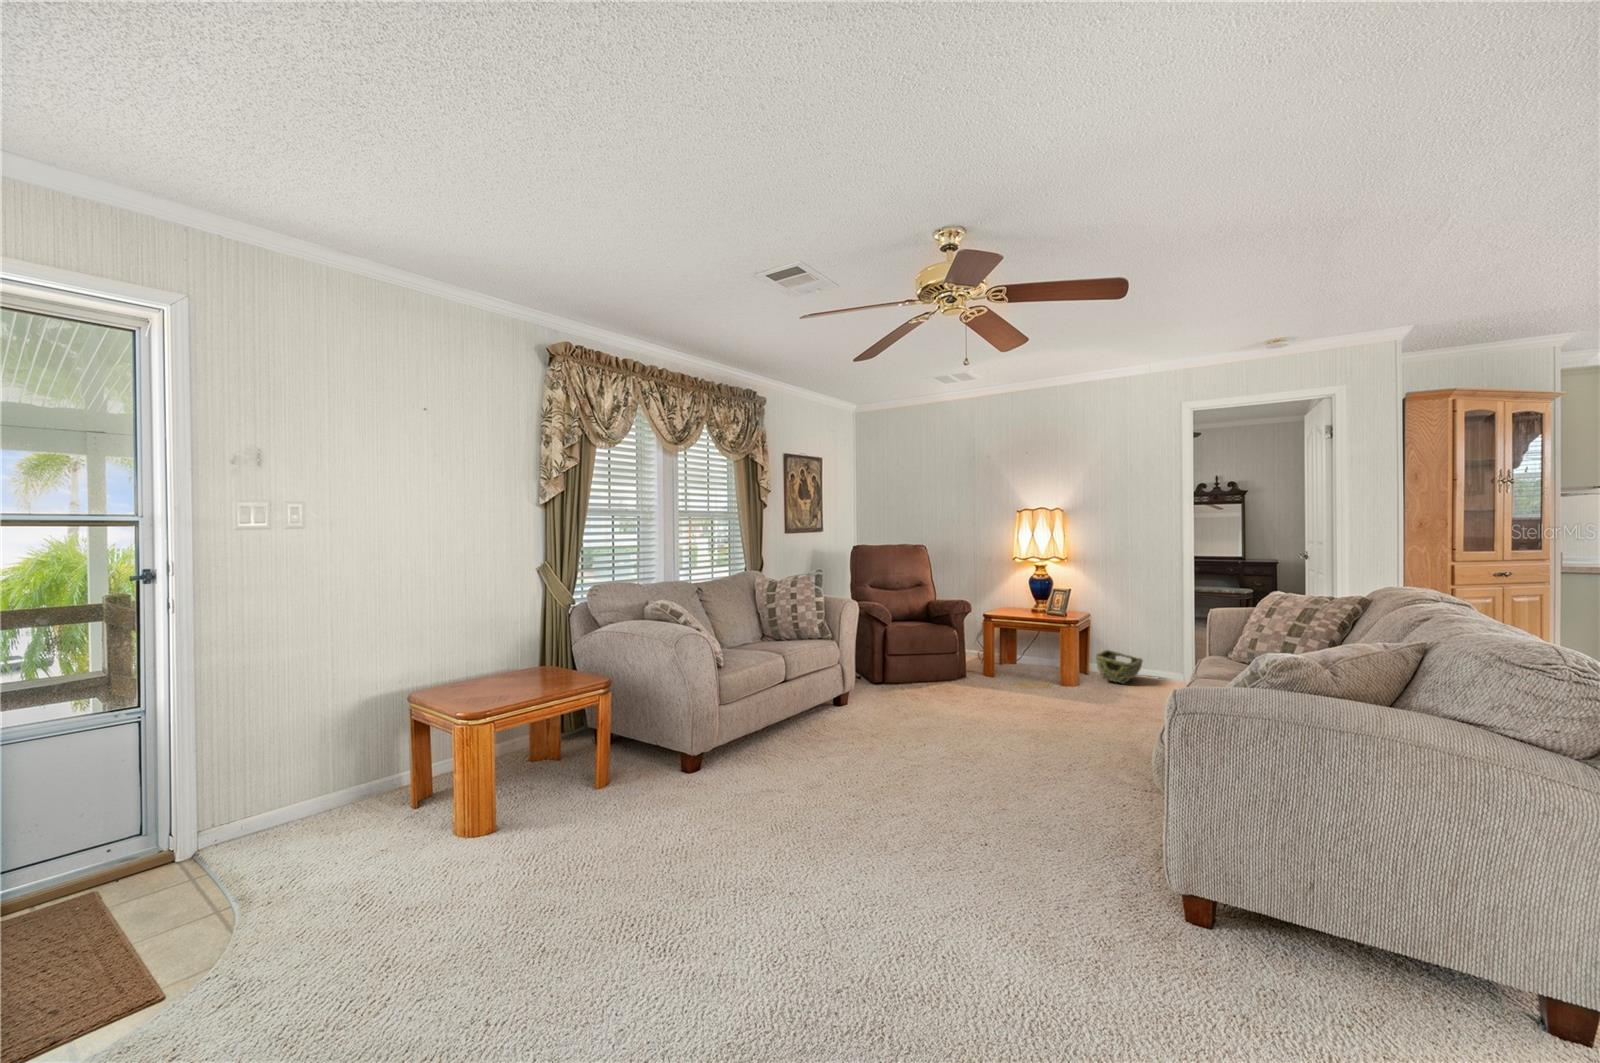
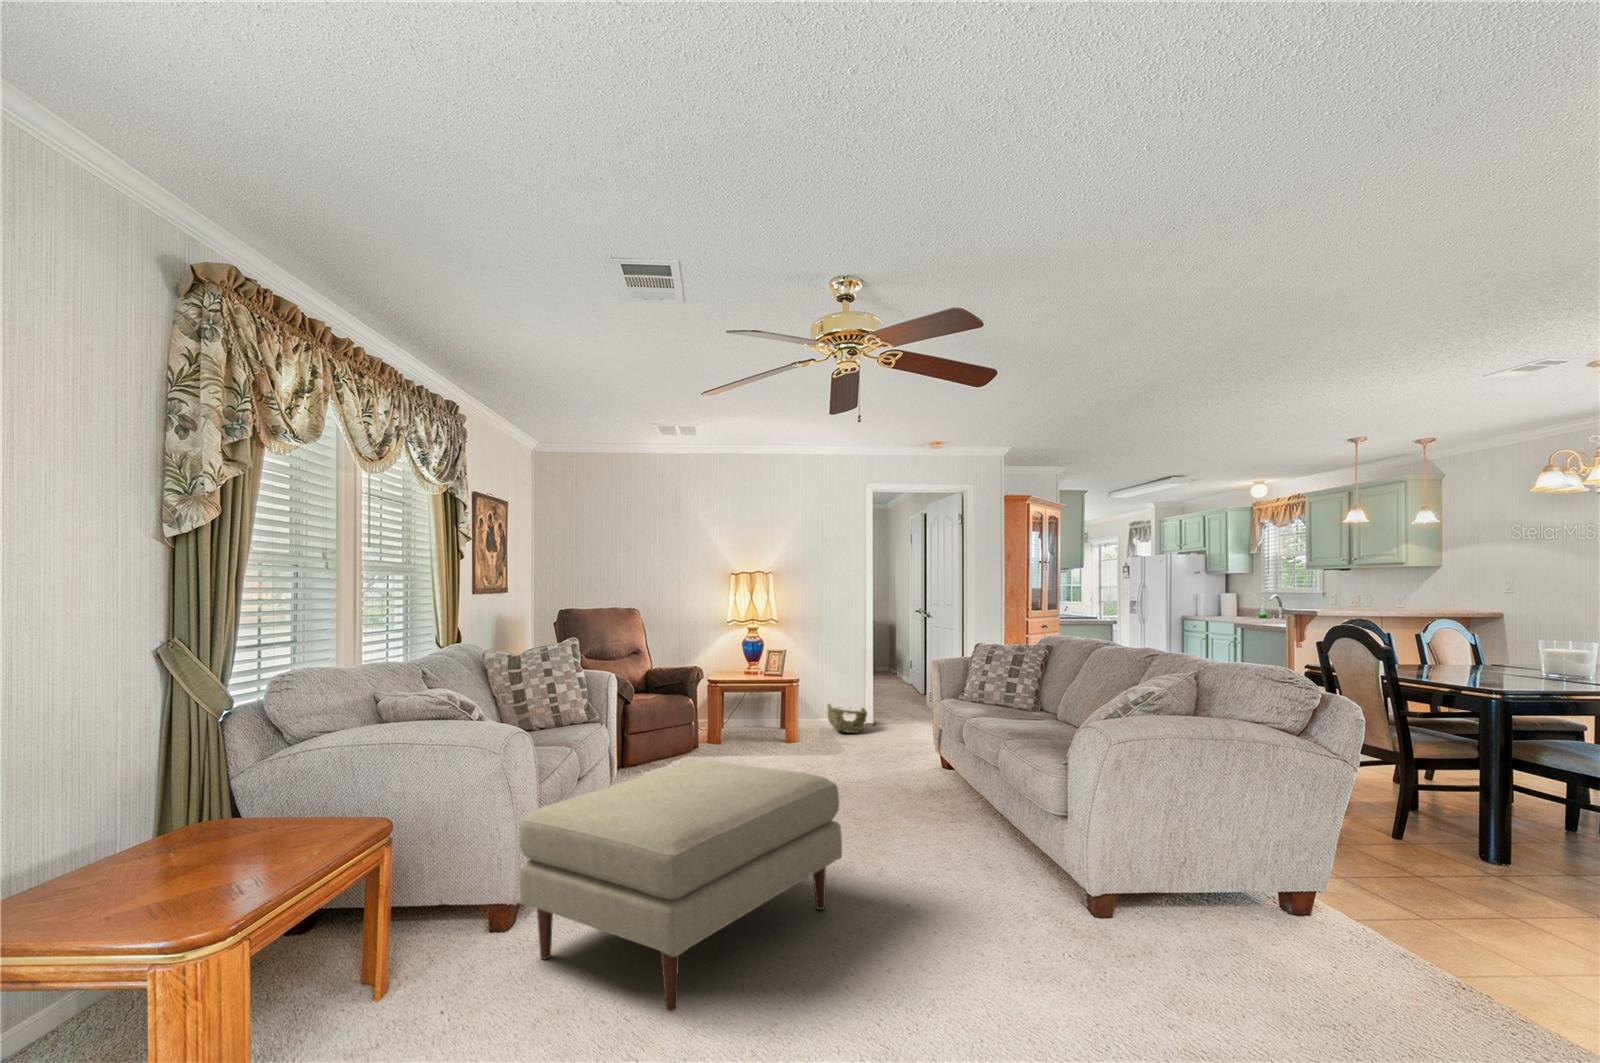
ottoman: none [683,677,899,831] -> present [519,761,842,1011]

